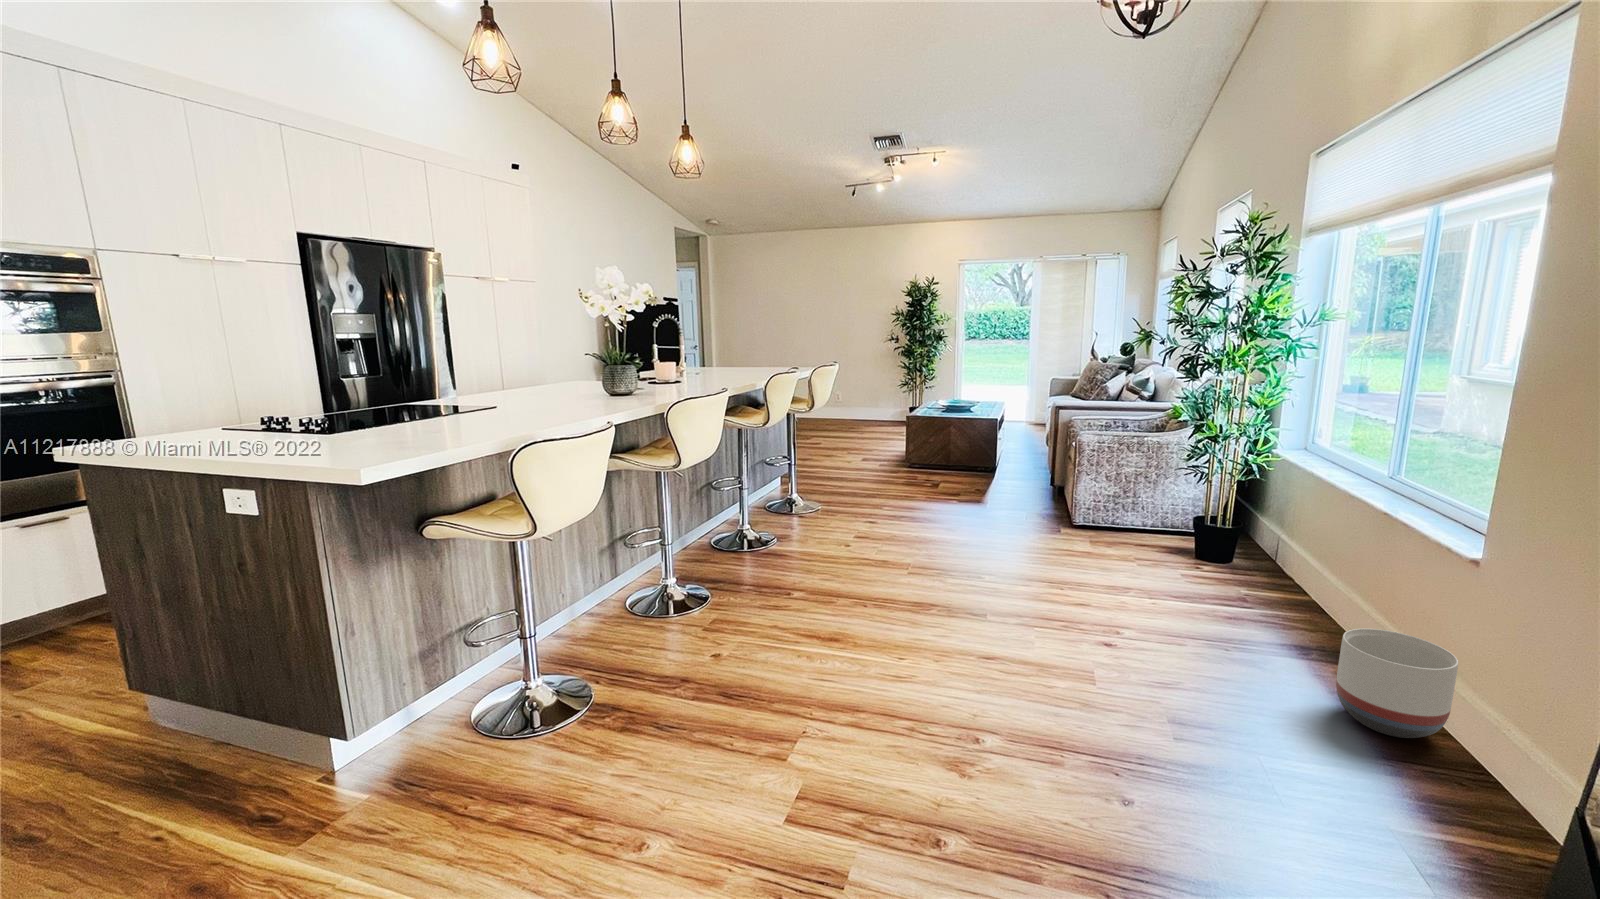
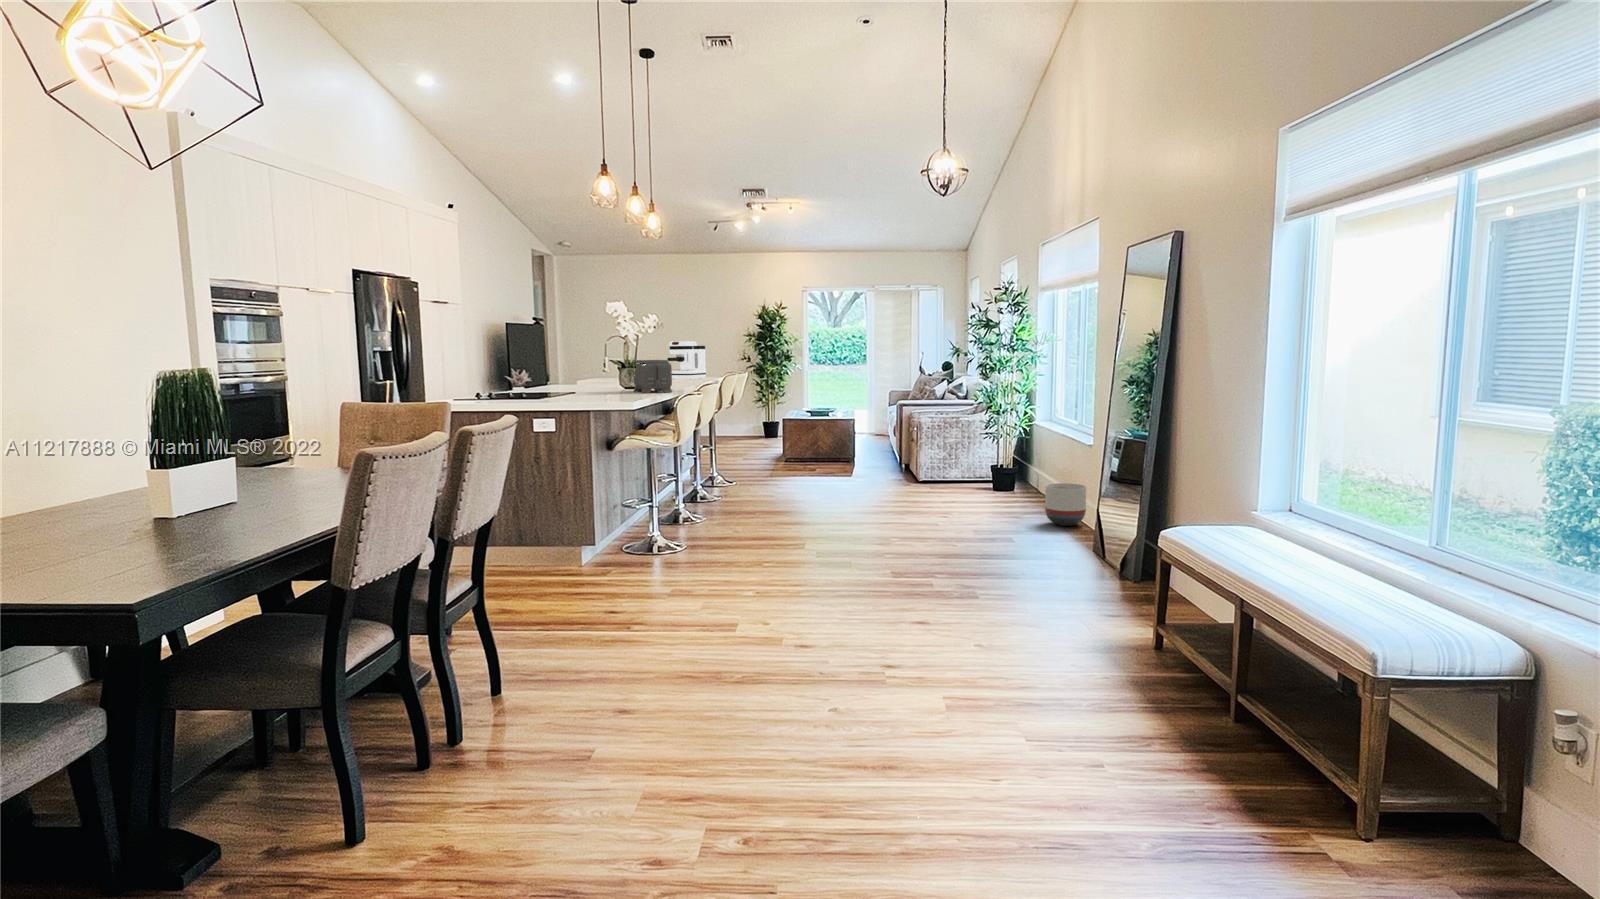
coffee maker: none [718,323,774,375] -> present [667,341,706,379]
toaster: none [526,357,603,419] -> present [633,360,672,393]

